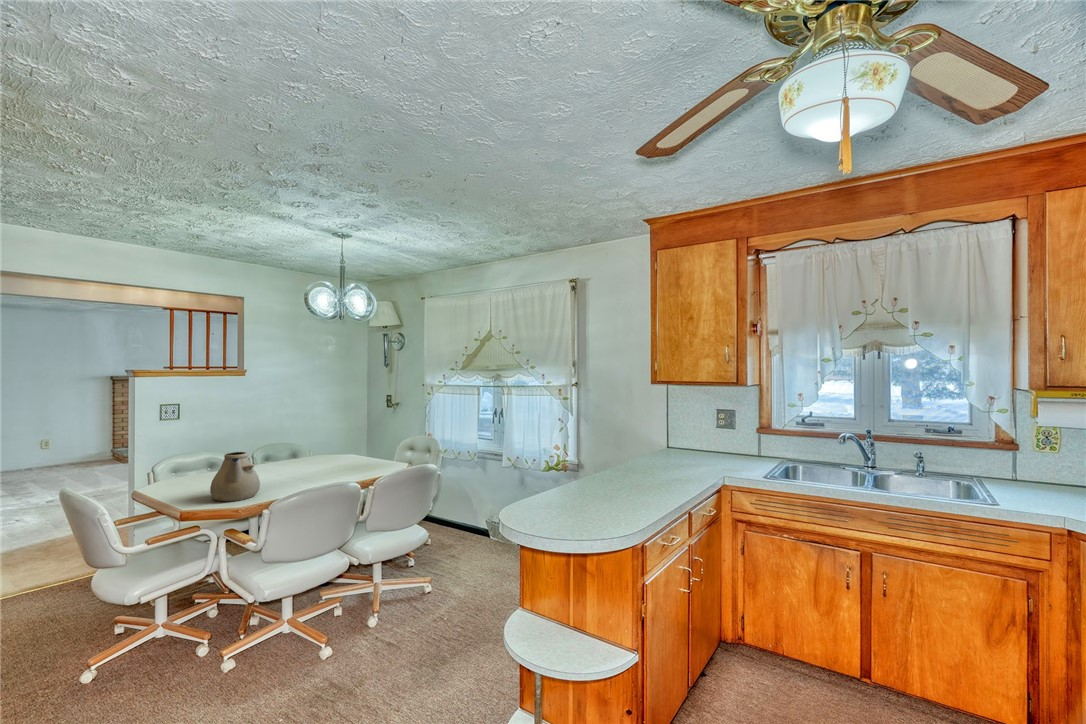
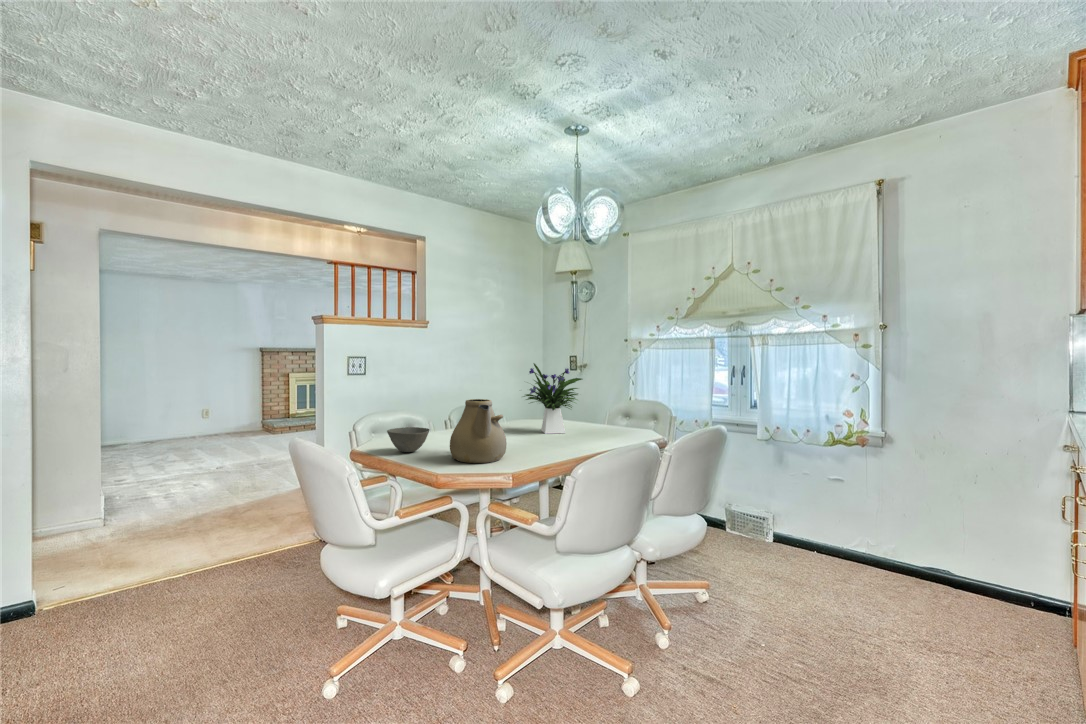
flower arrangement: none [303,414,359,470] -> present [524,363,582,434]
bowl: none [164,473,204,494] -> present [387,427,430,452]

